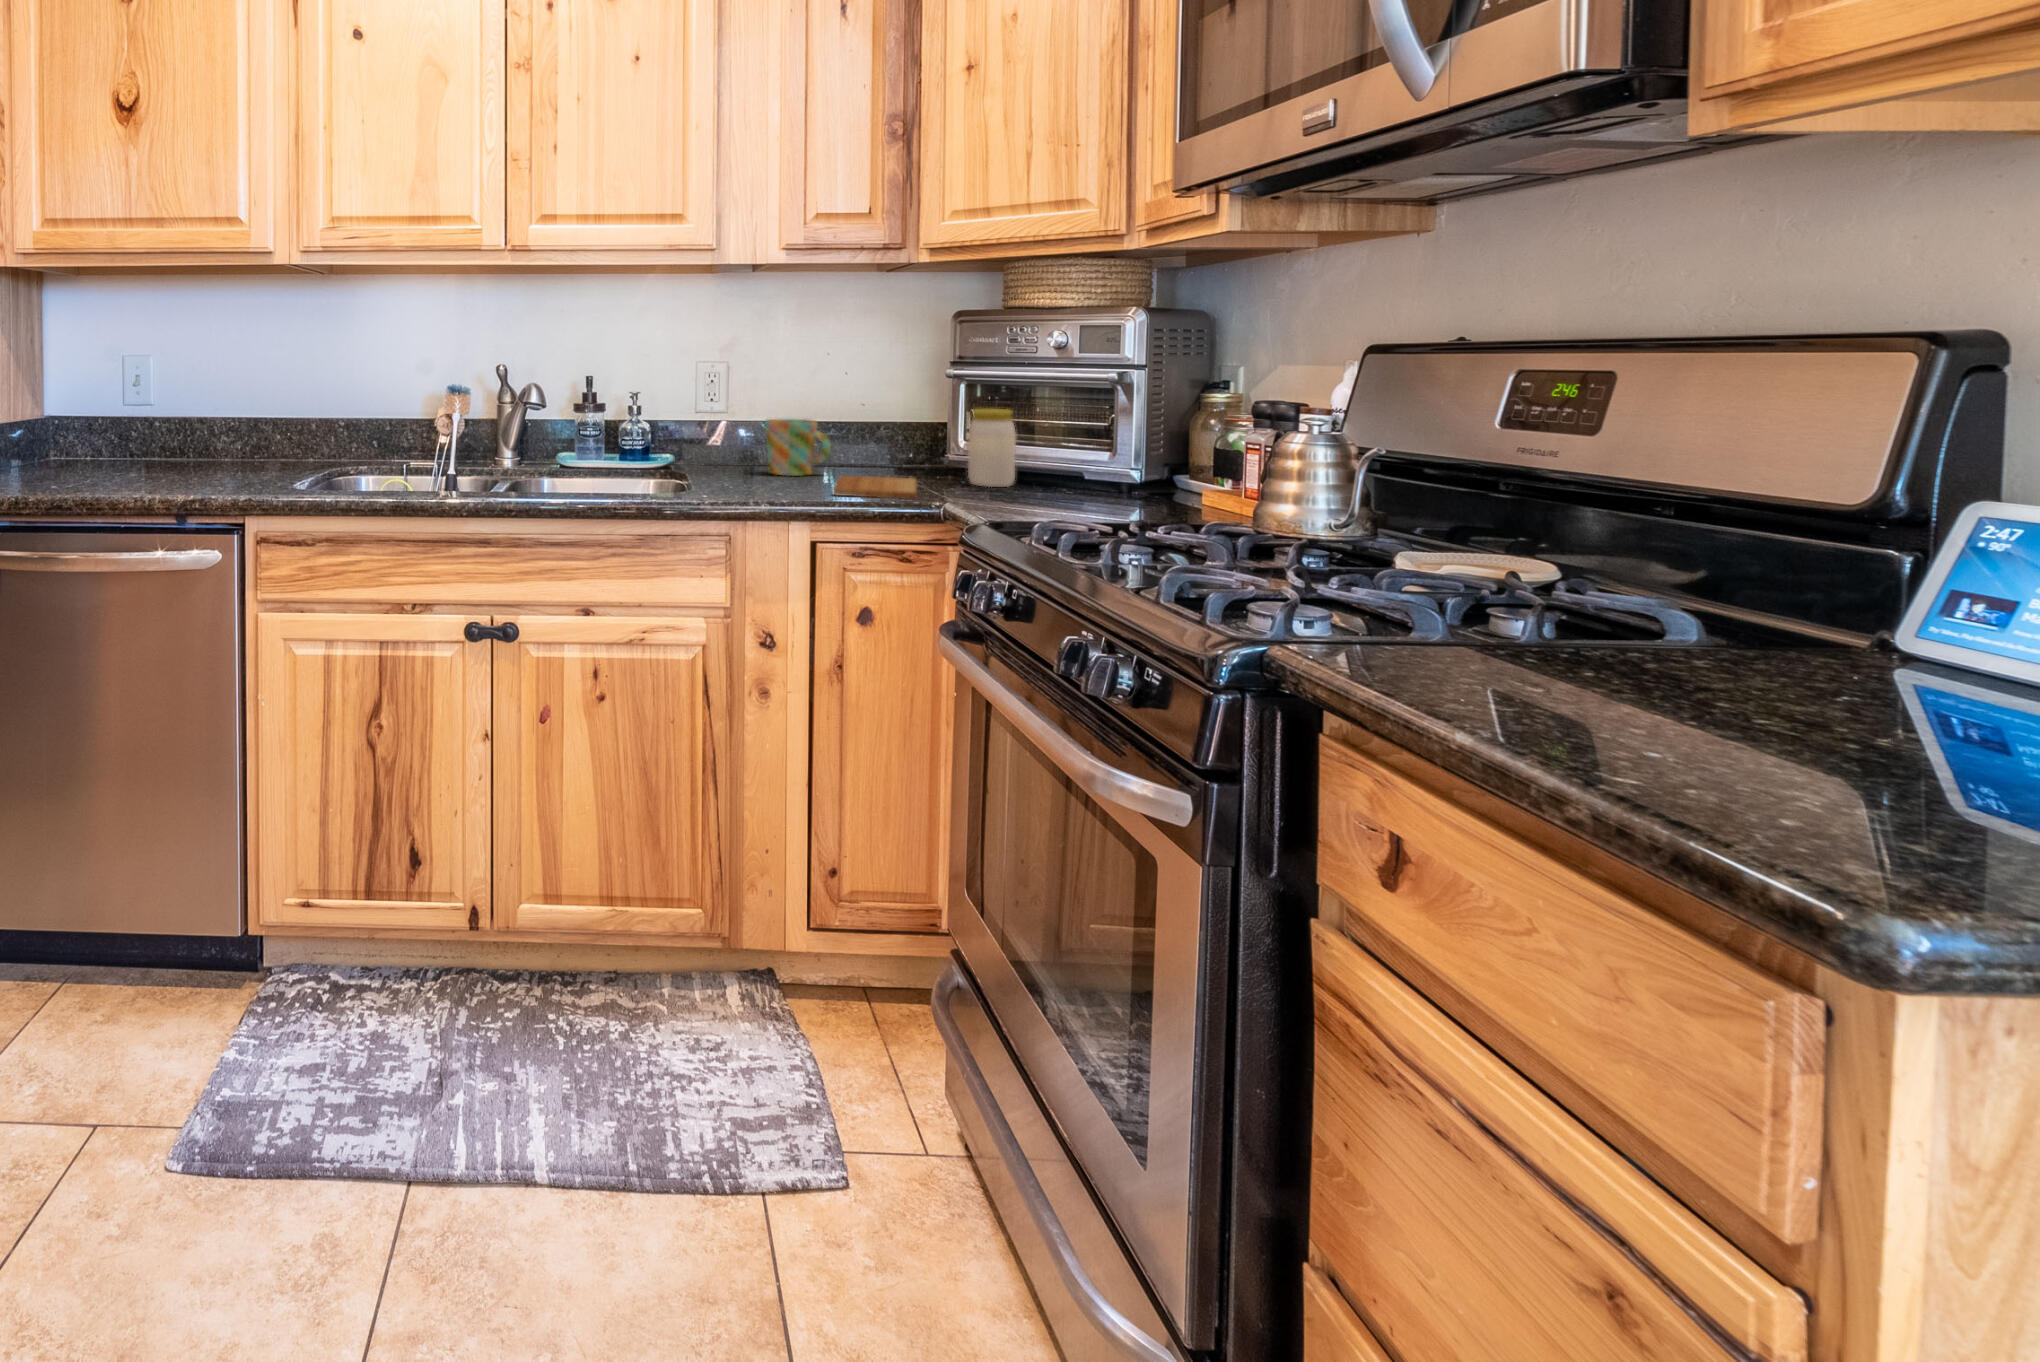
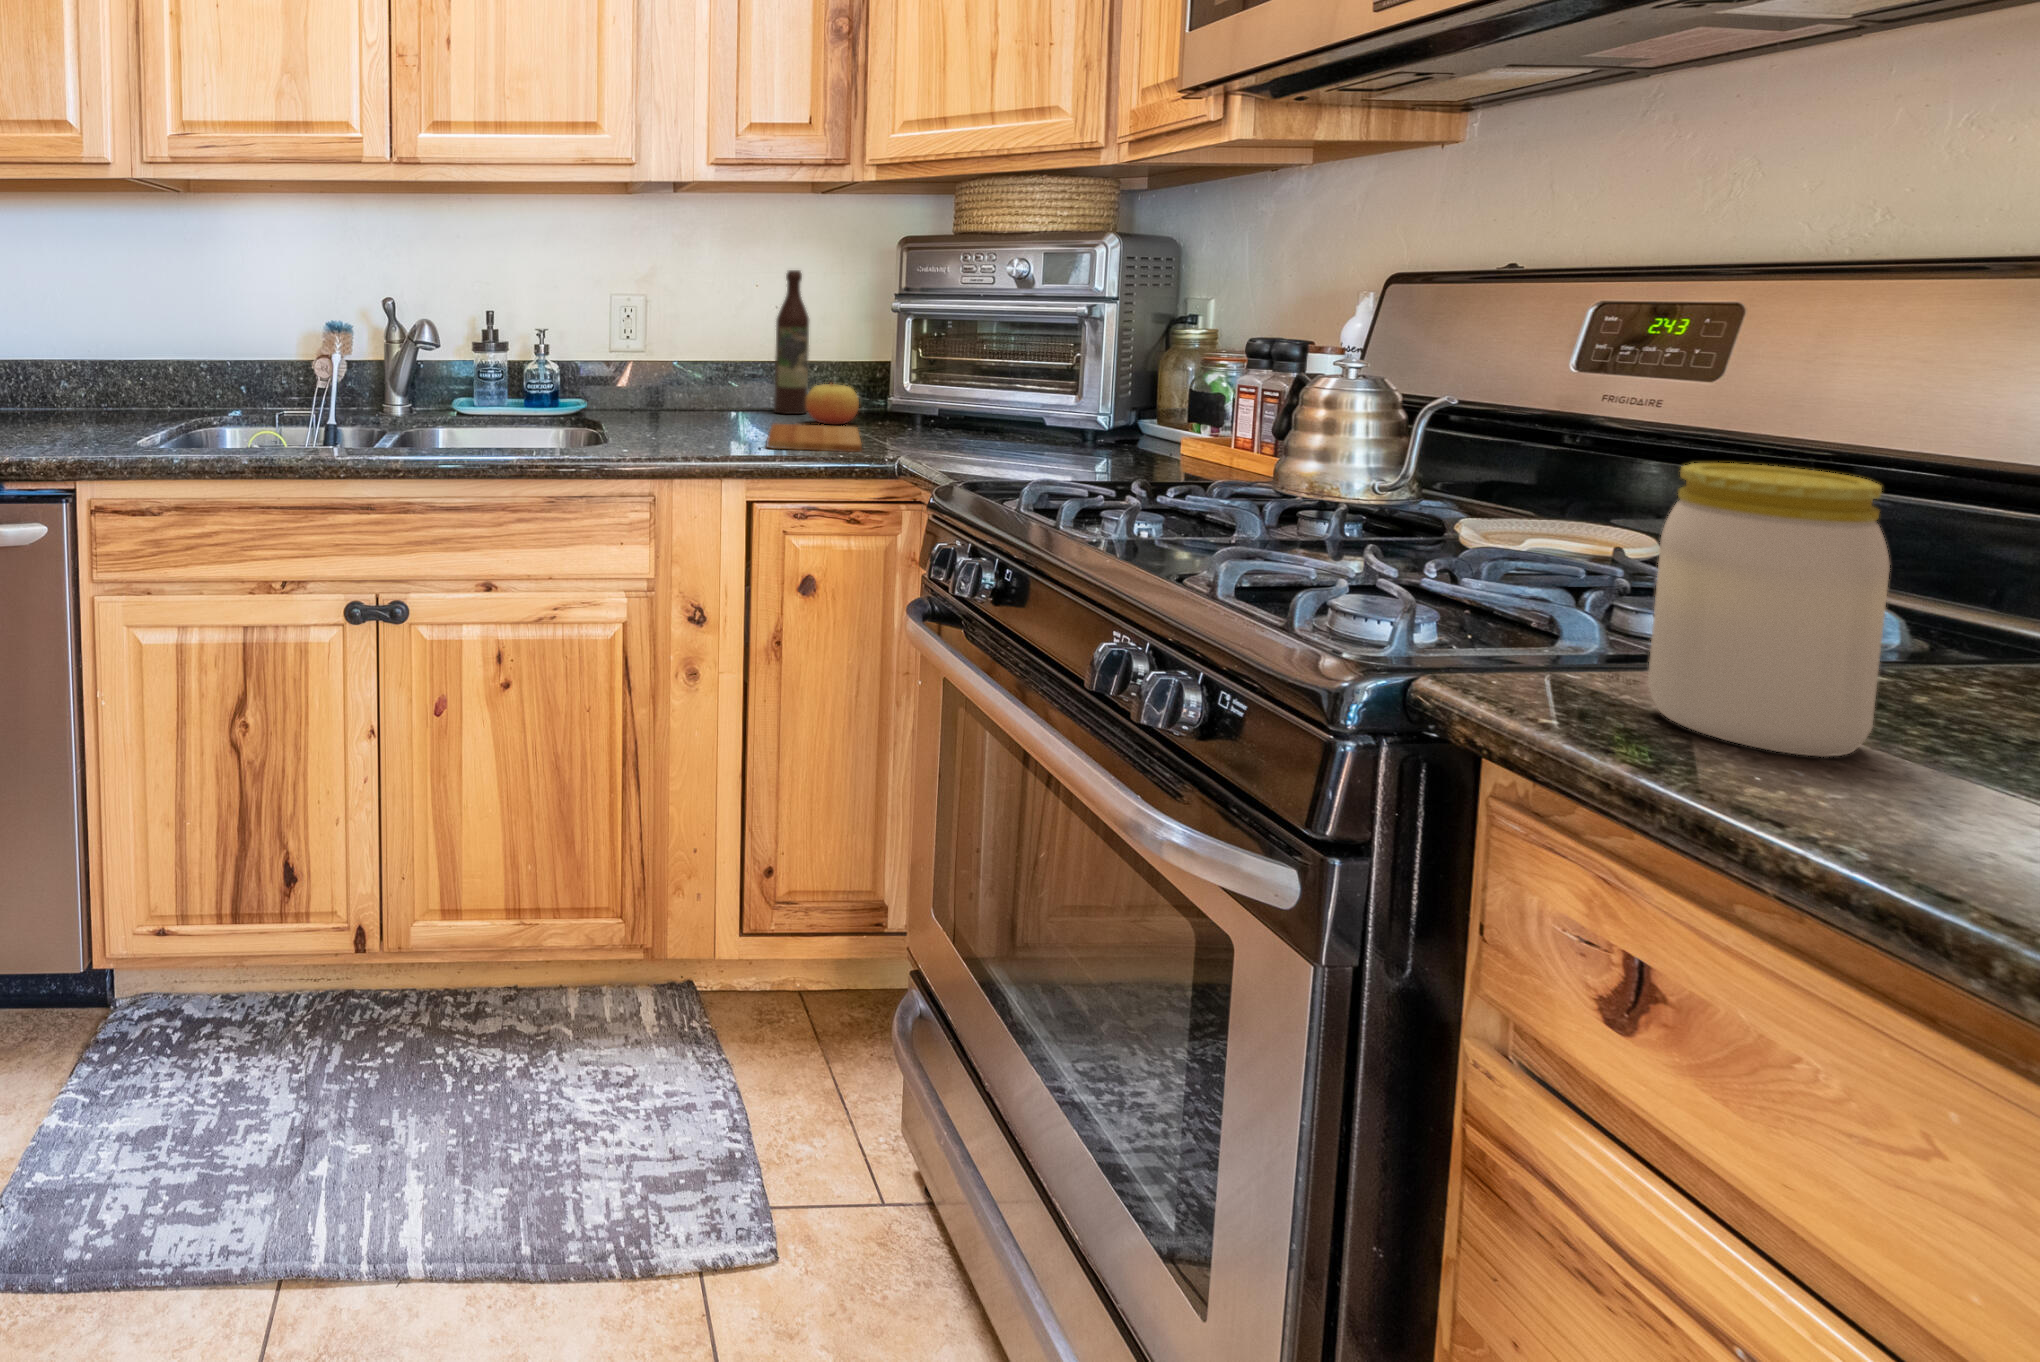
wine bottle: none [845,339,876,469] -> present [774,270,809,414]
jar: present [968,409,1016,487] -> present [1648,463,1890,757]
mug: present [765,419,831,476] -> none [687,359,761,423]
apple: none [872,439,920,477] -> present [806,383,859,424]

